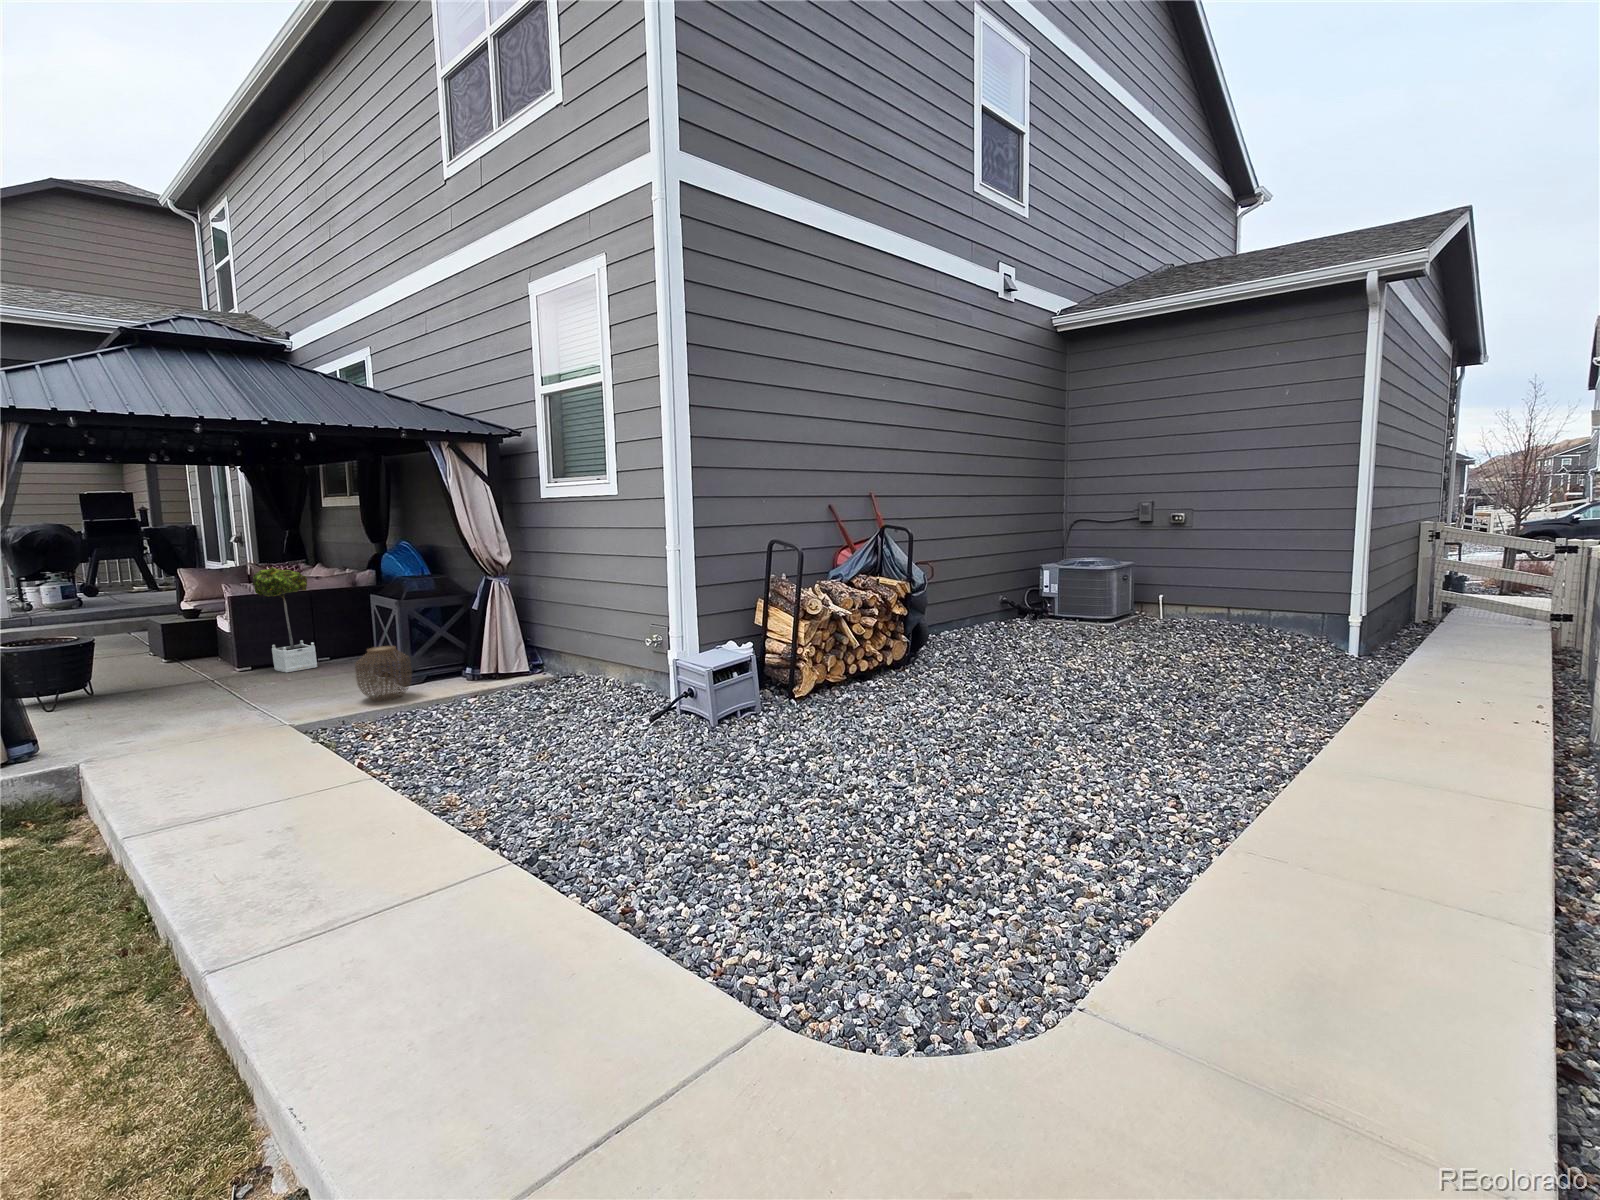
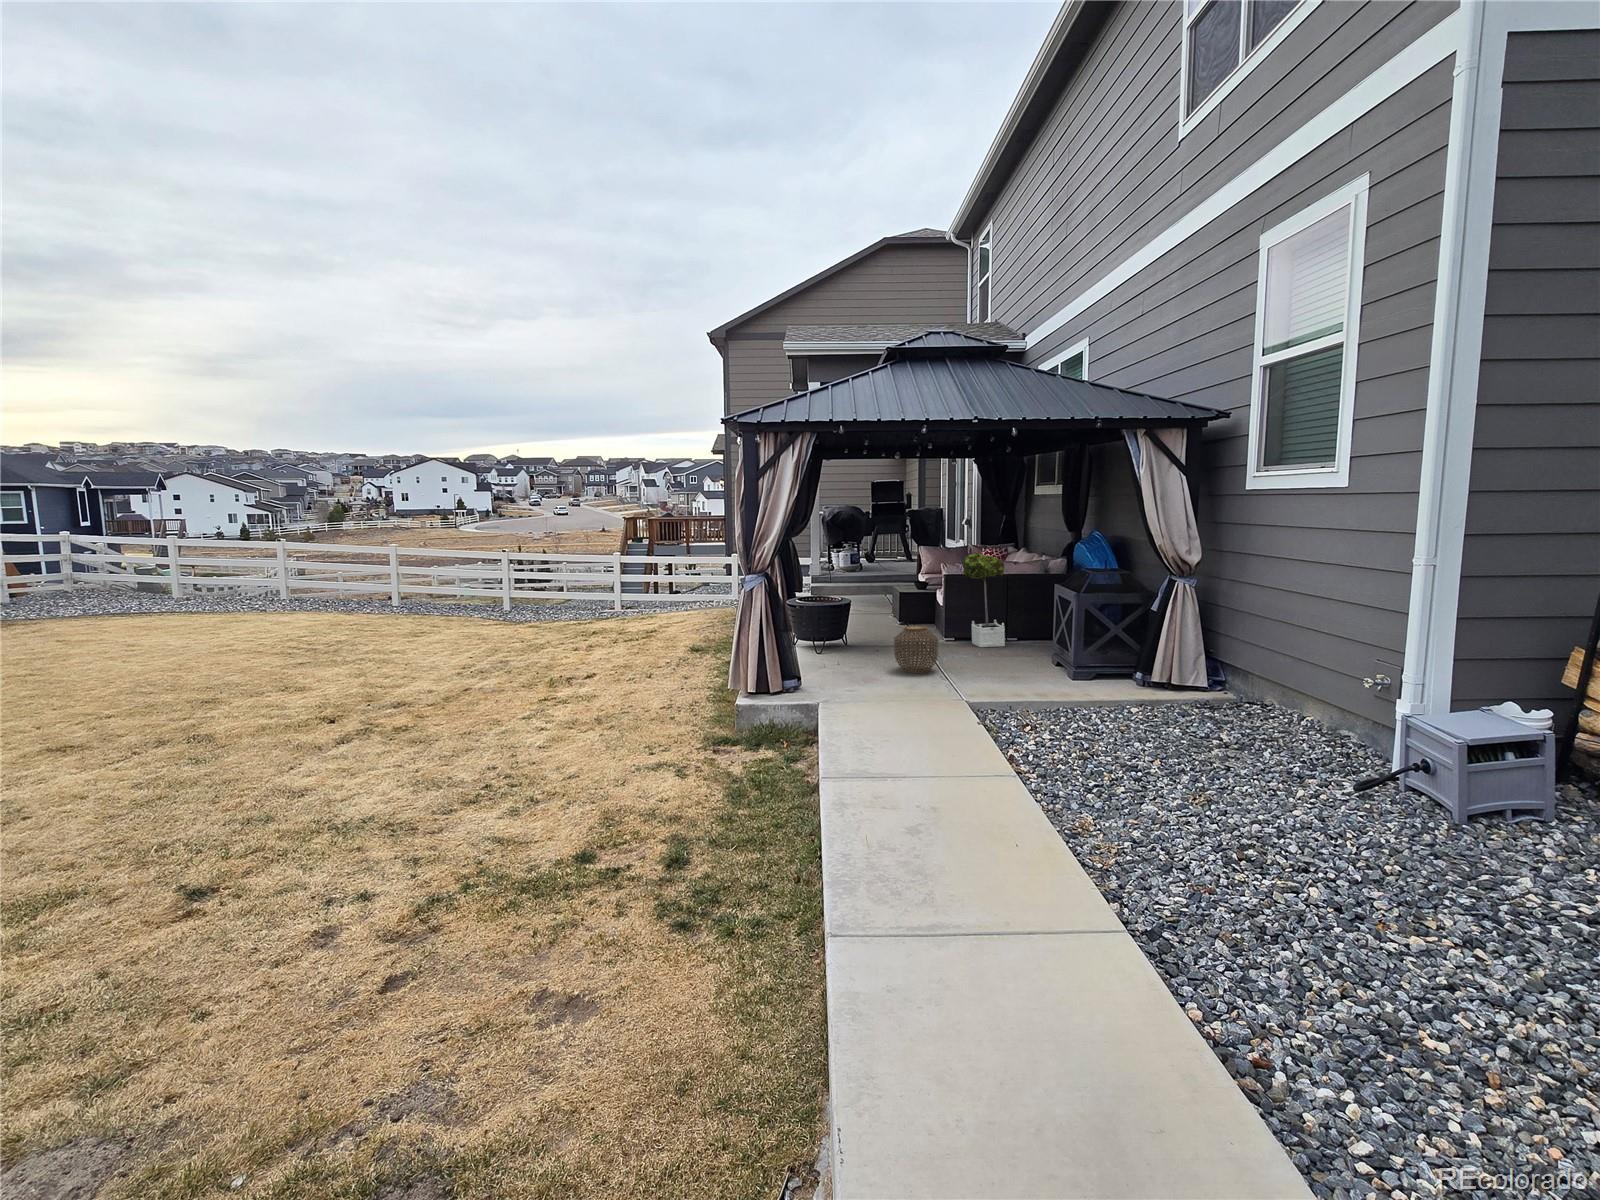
woven basket: present [355,646,412,701] -> present [894,626,938,673]

